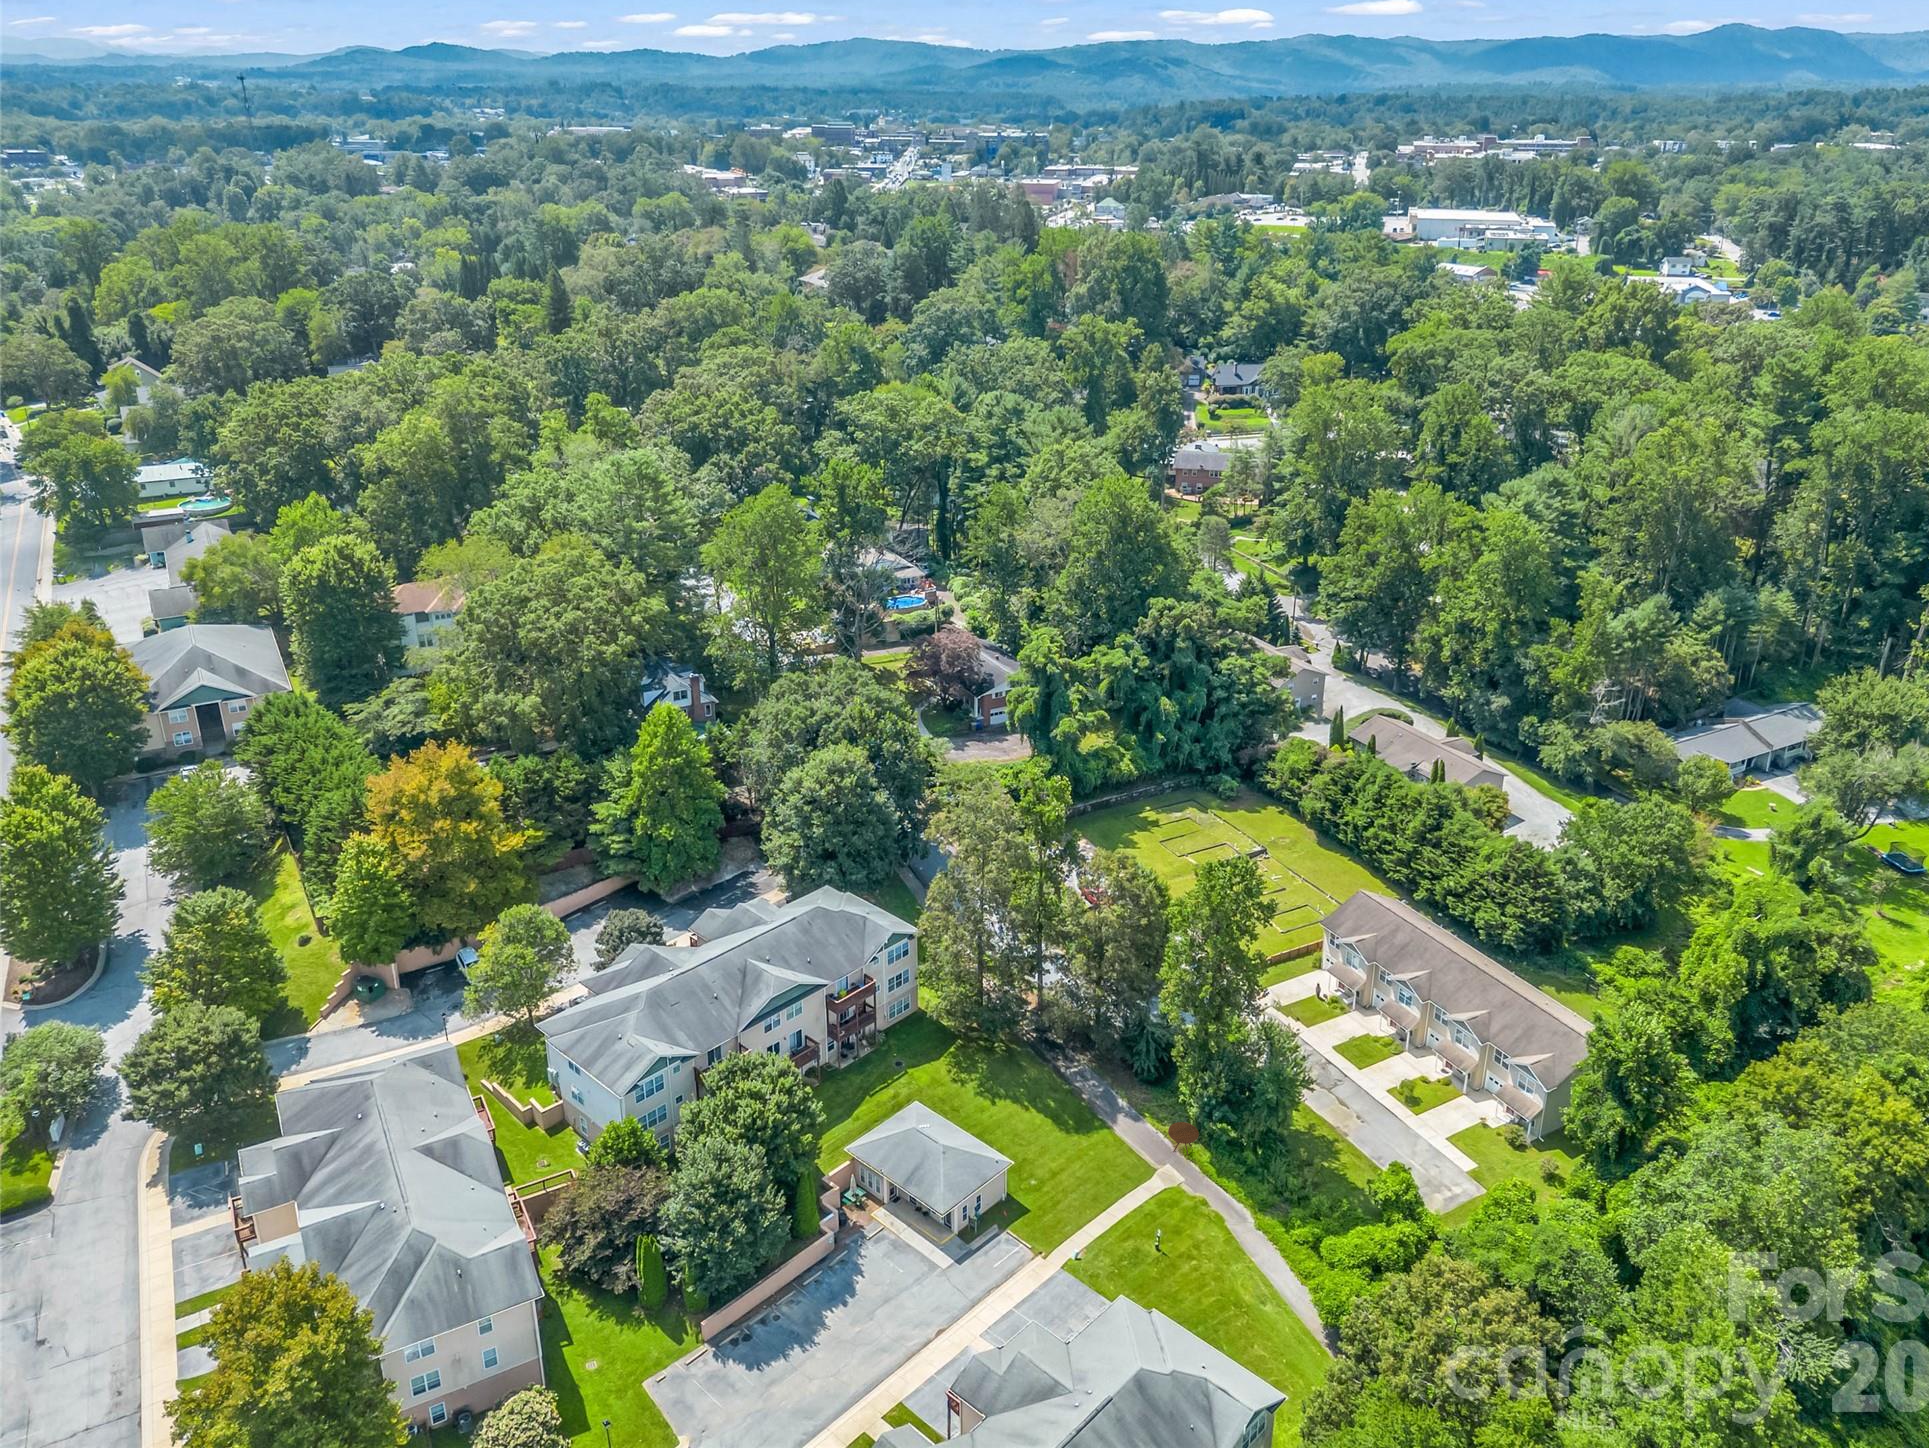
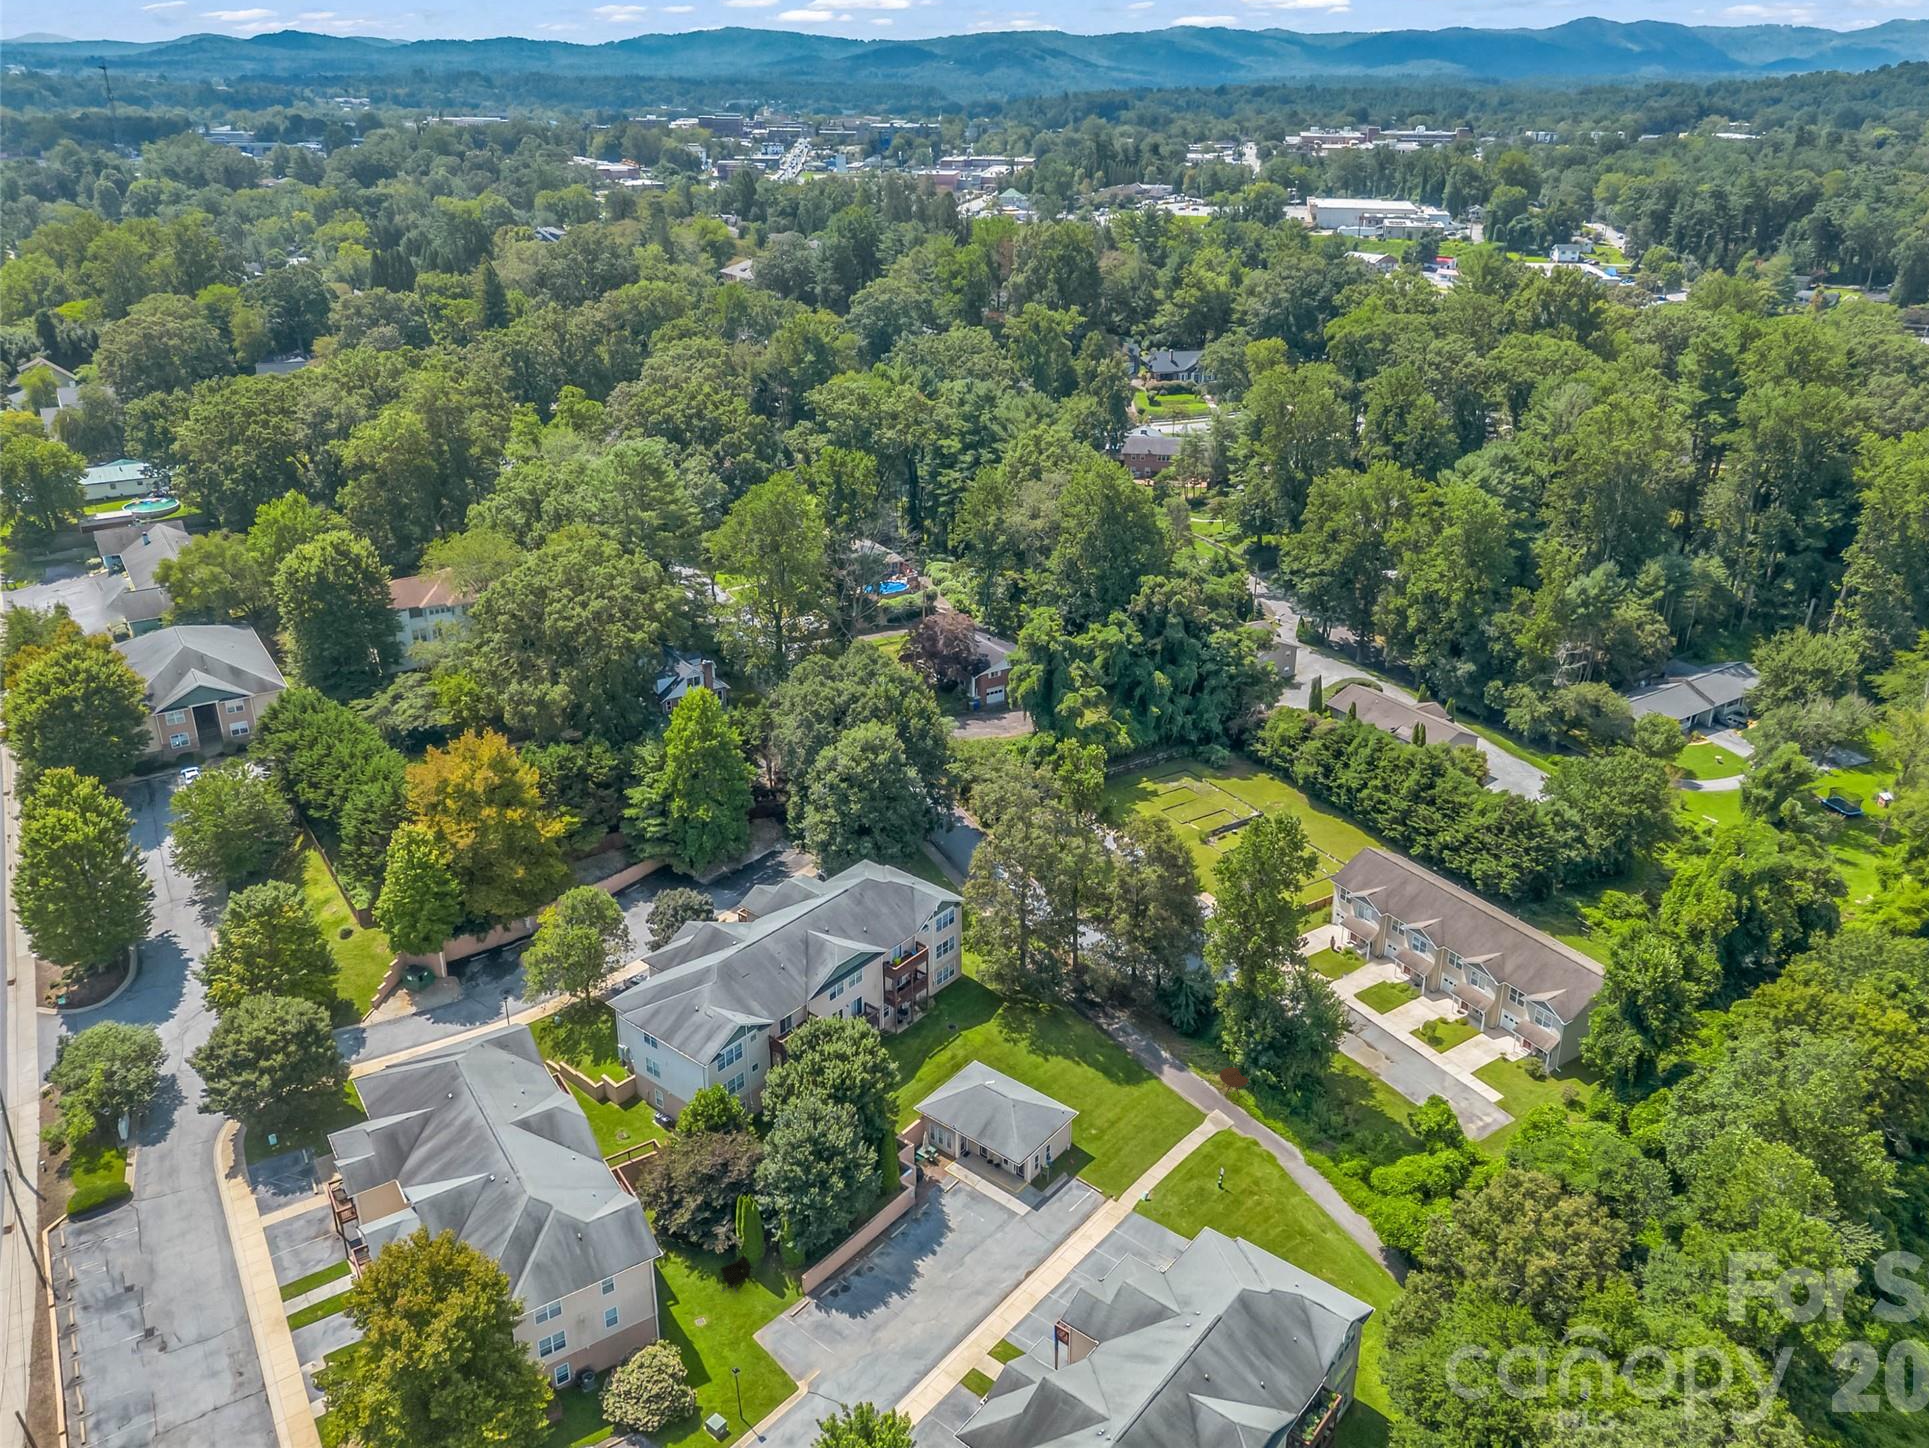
lounge chair: none [618,1296,649,1336] -> present [721,1255,751,1289]

